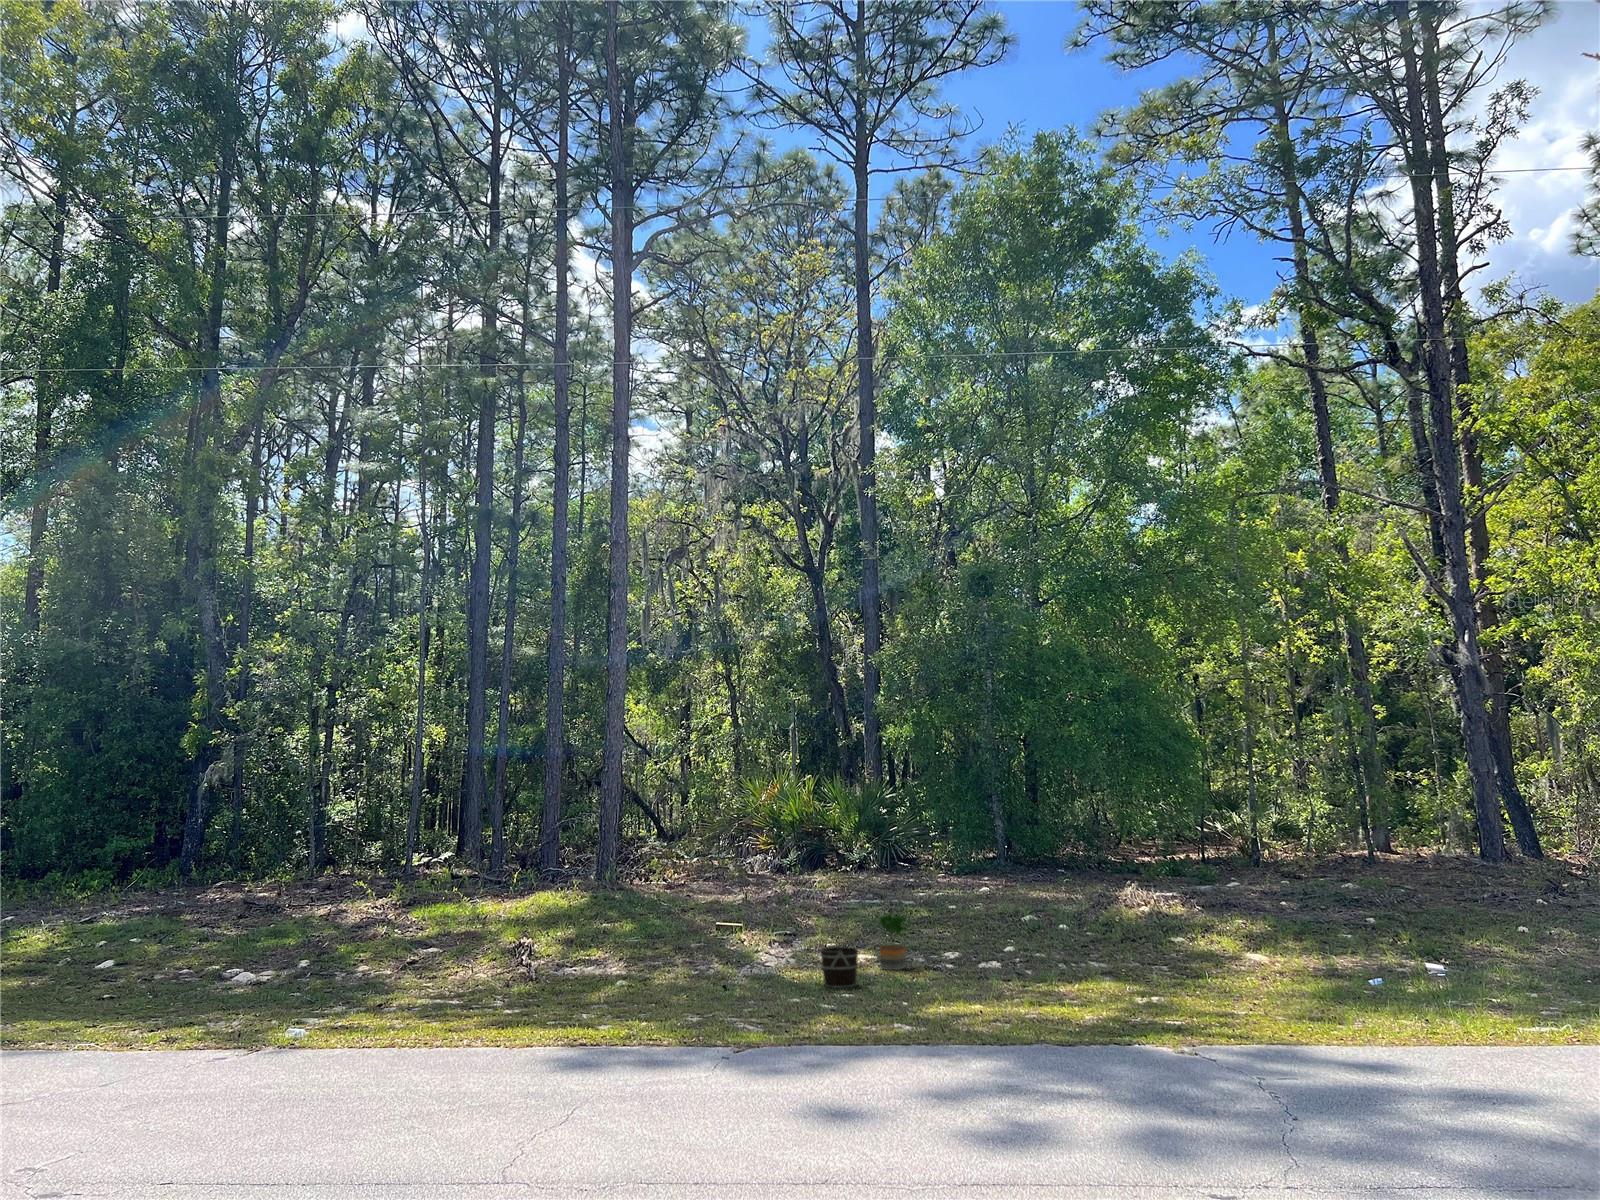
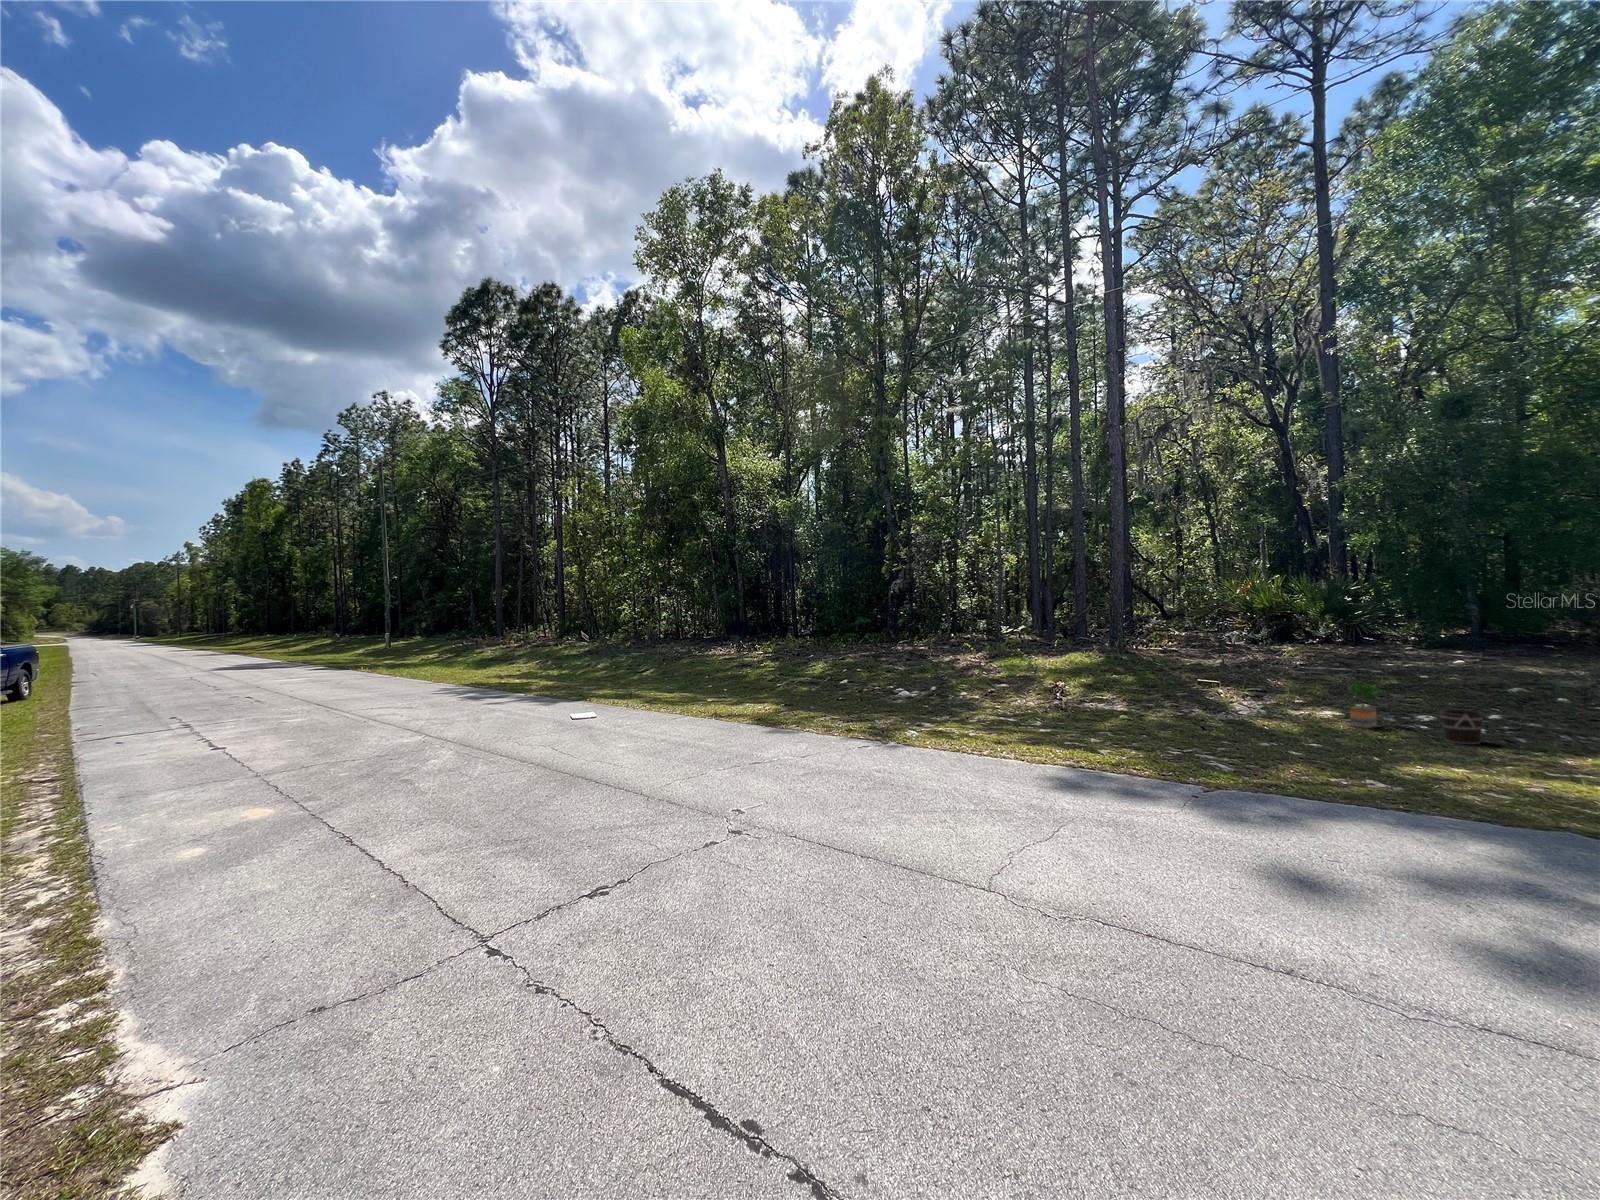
bucket: present [820,946,858,988] -> present [1440,710,1483,744]

